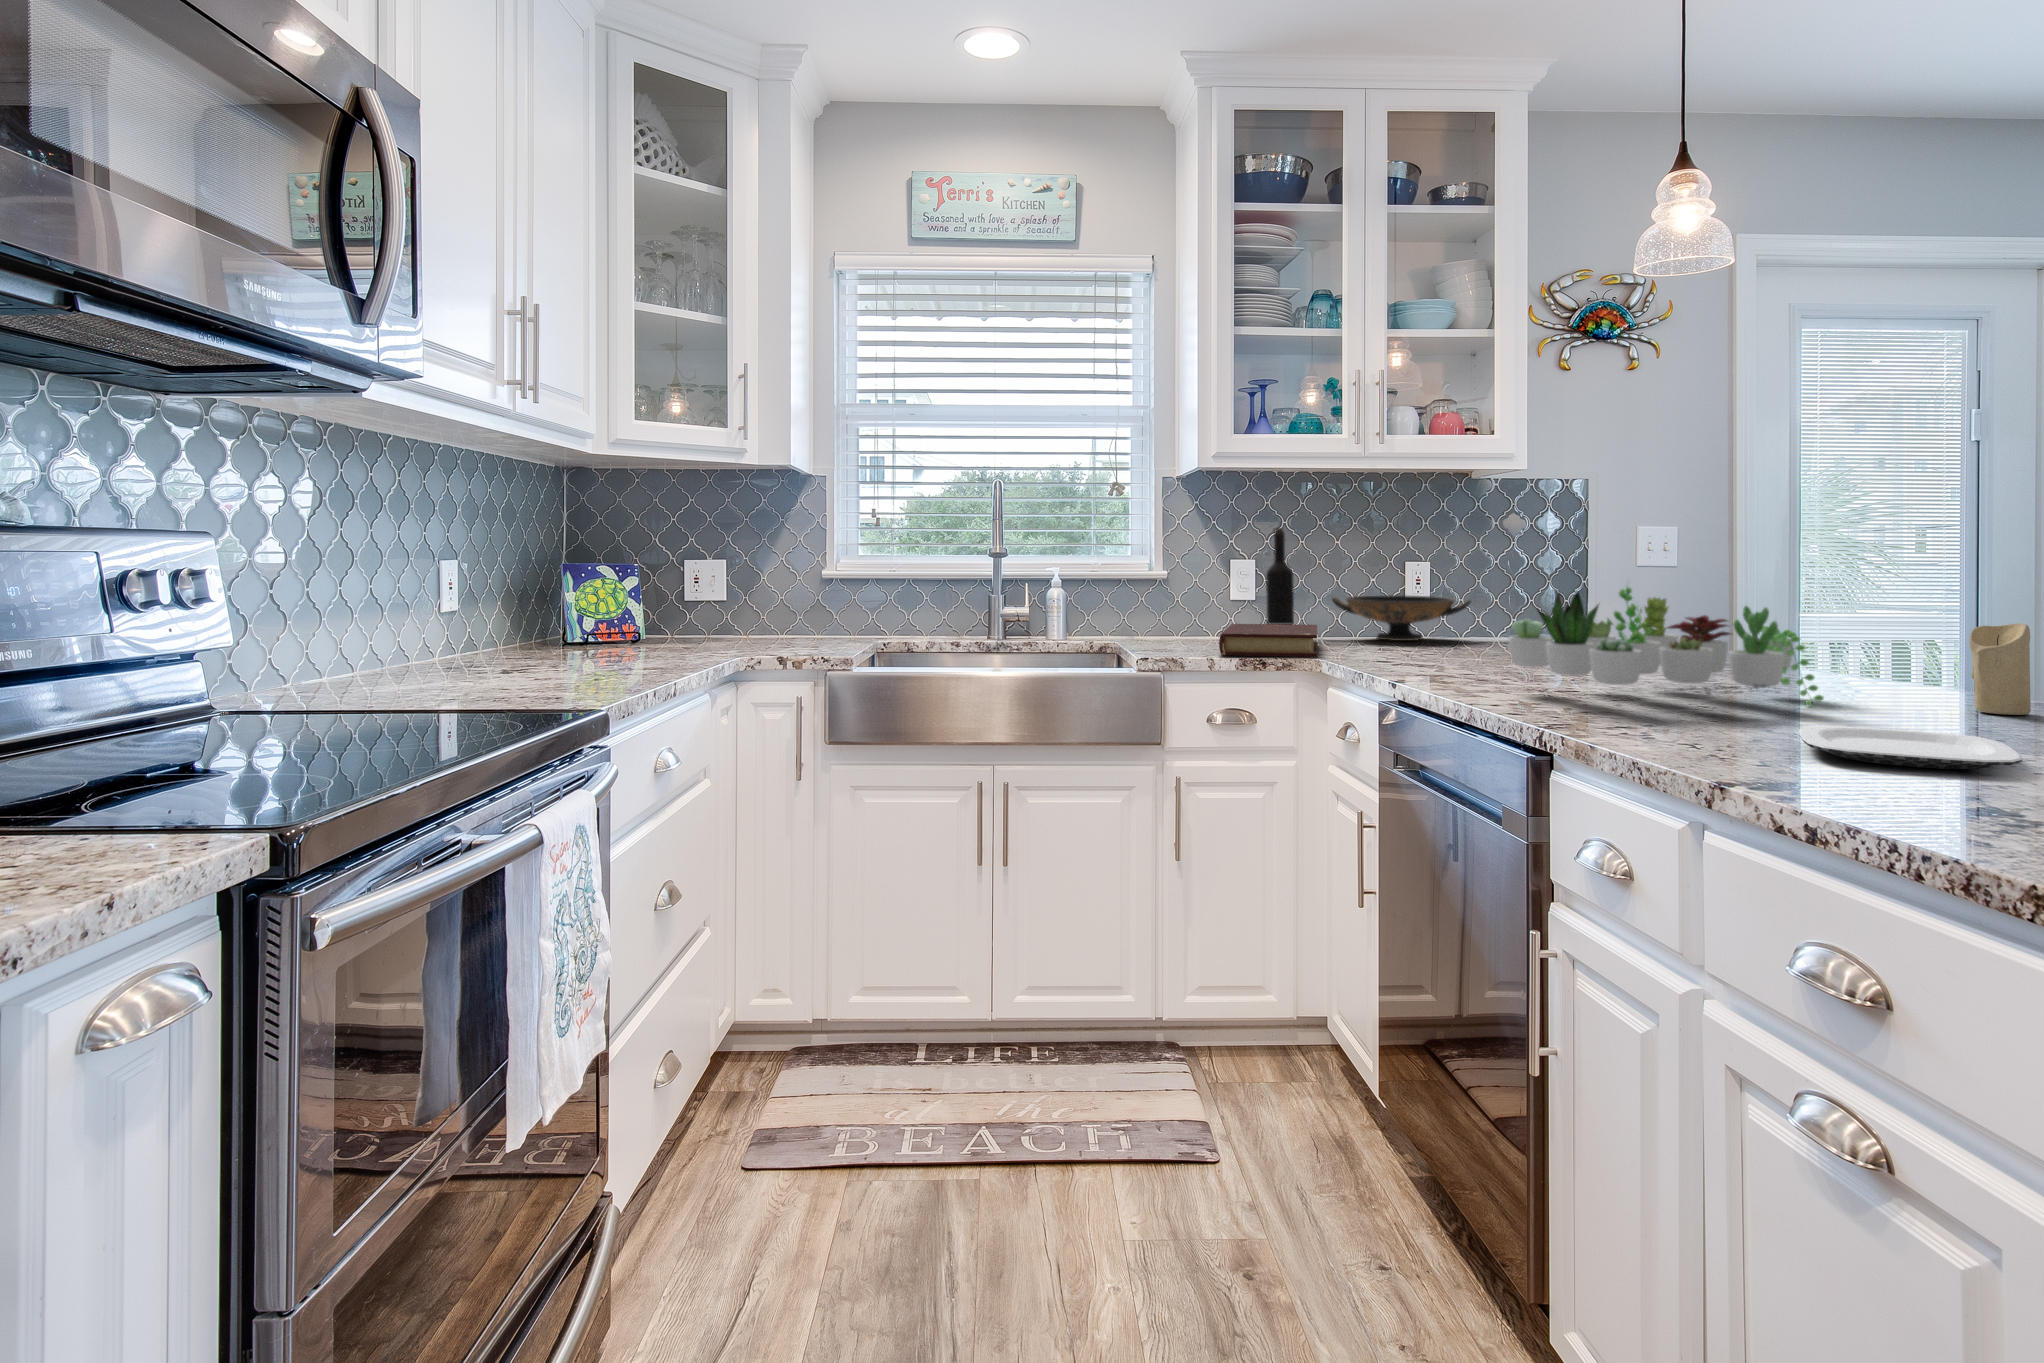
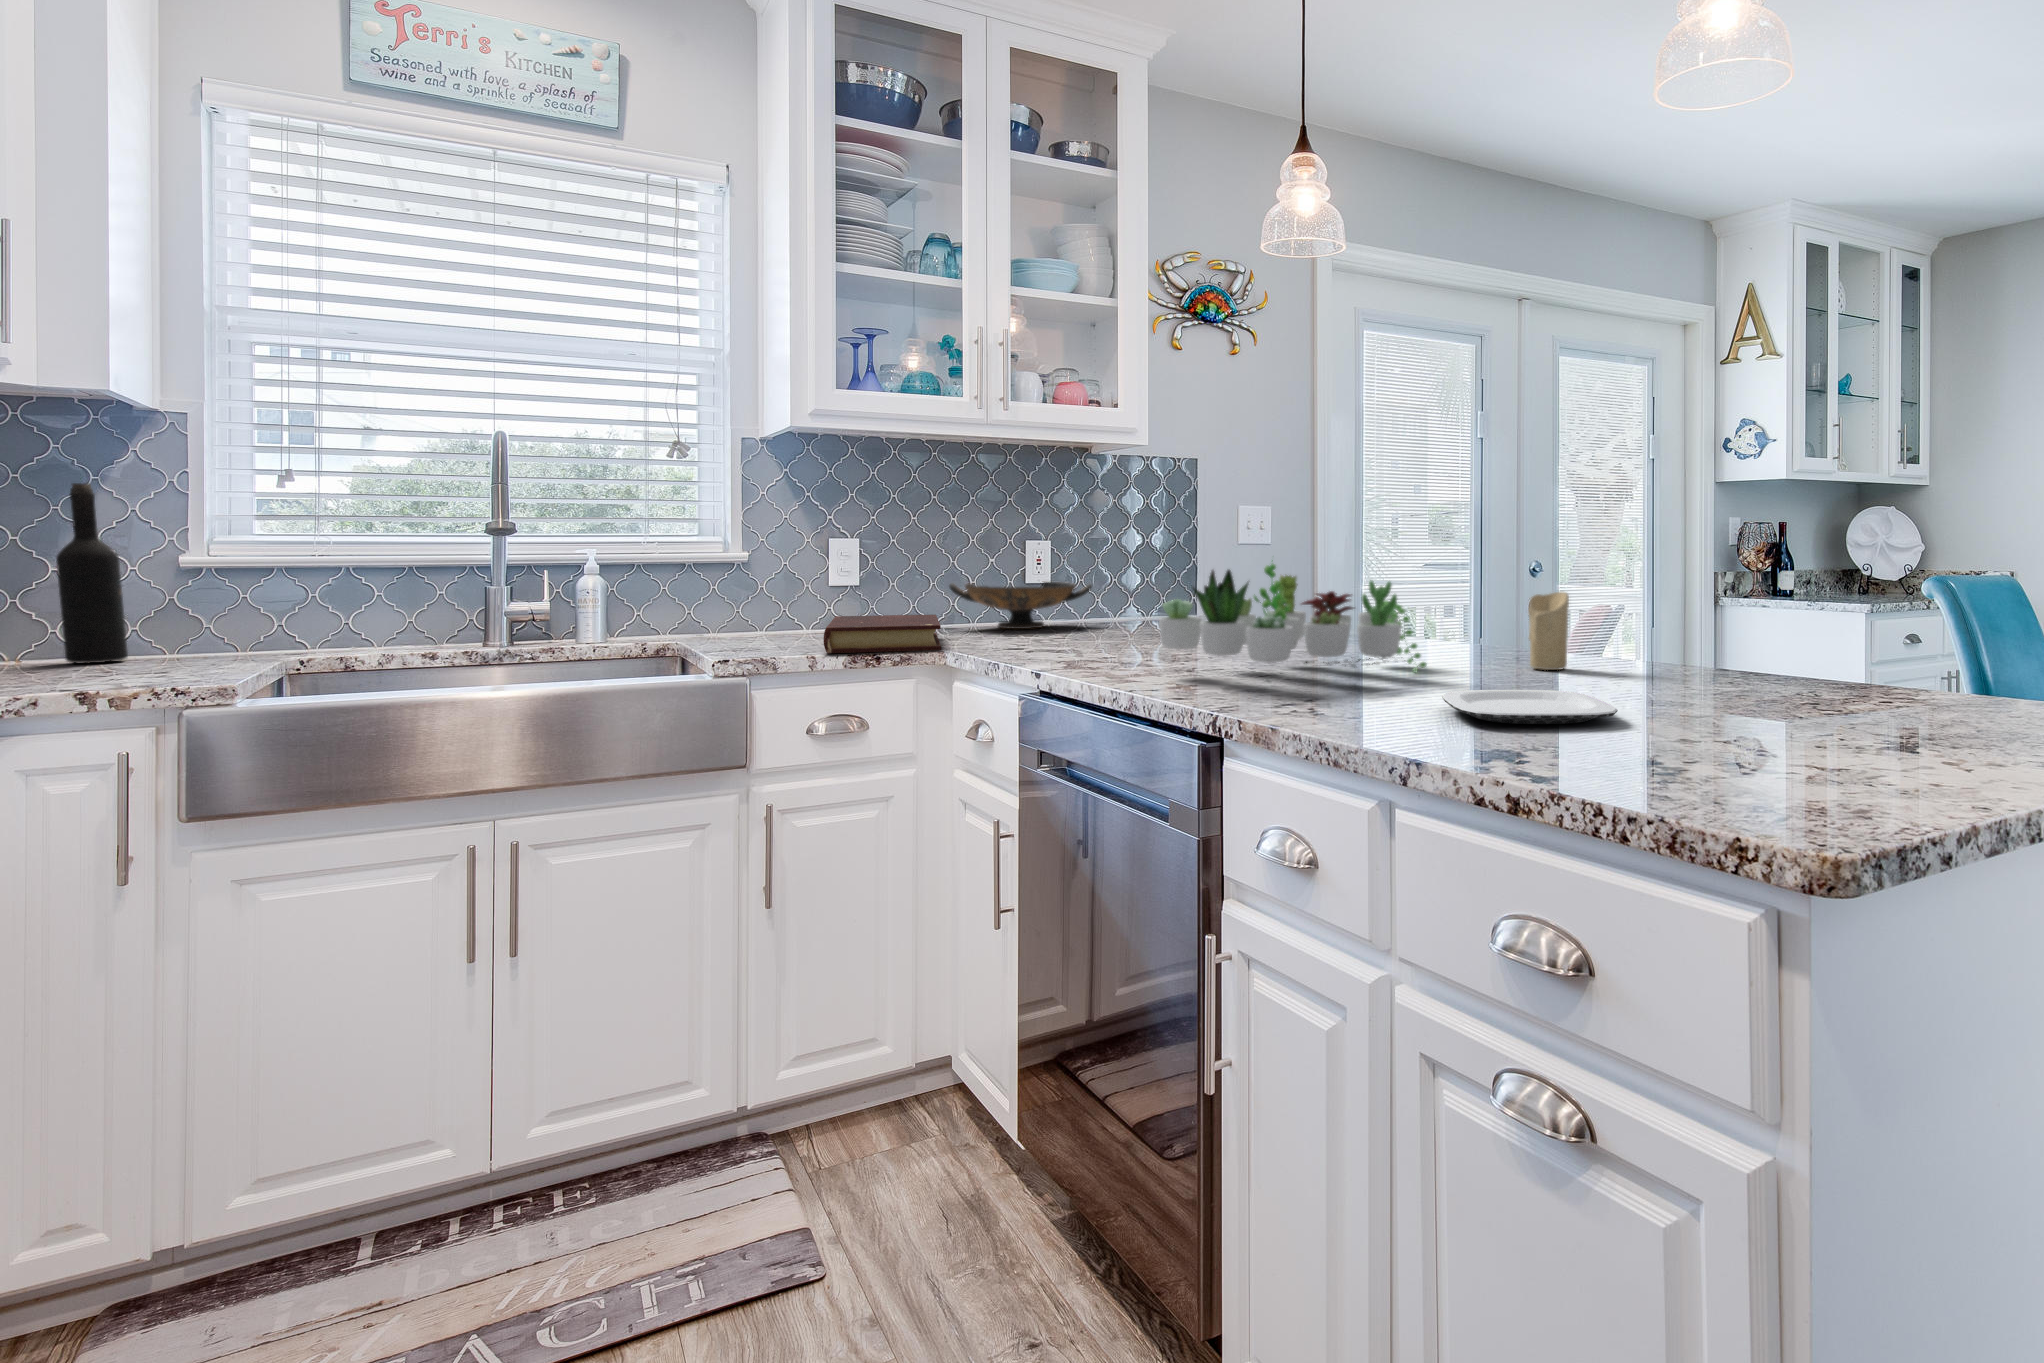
wine bottle: present [1266,528,1294,625] -> present [56,483,128,664]

